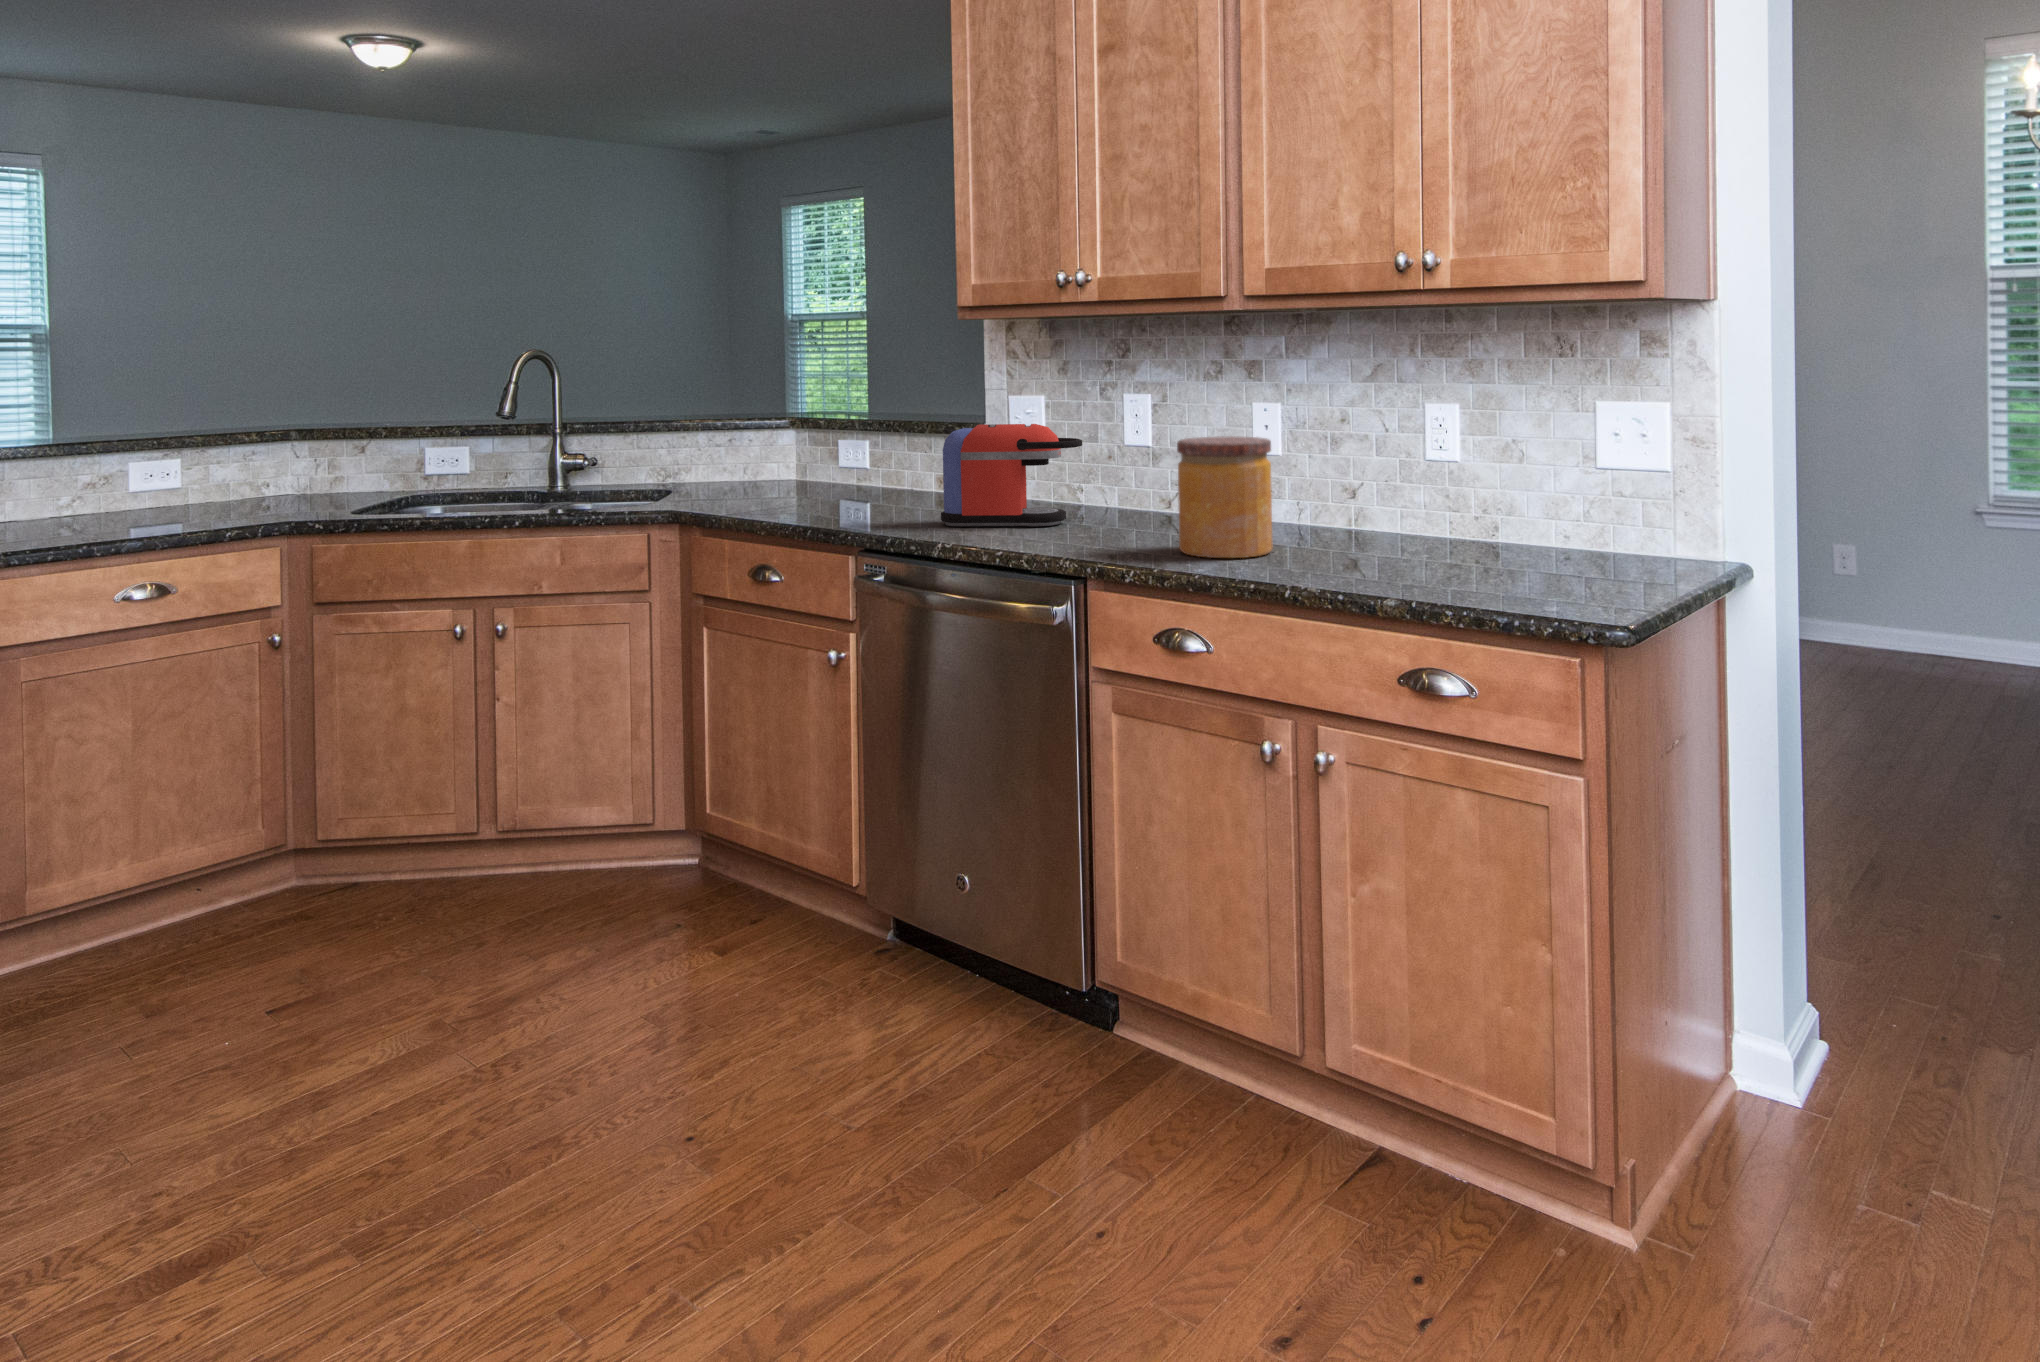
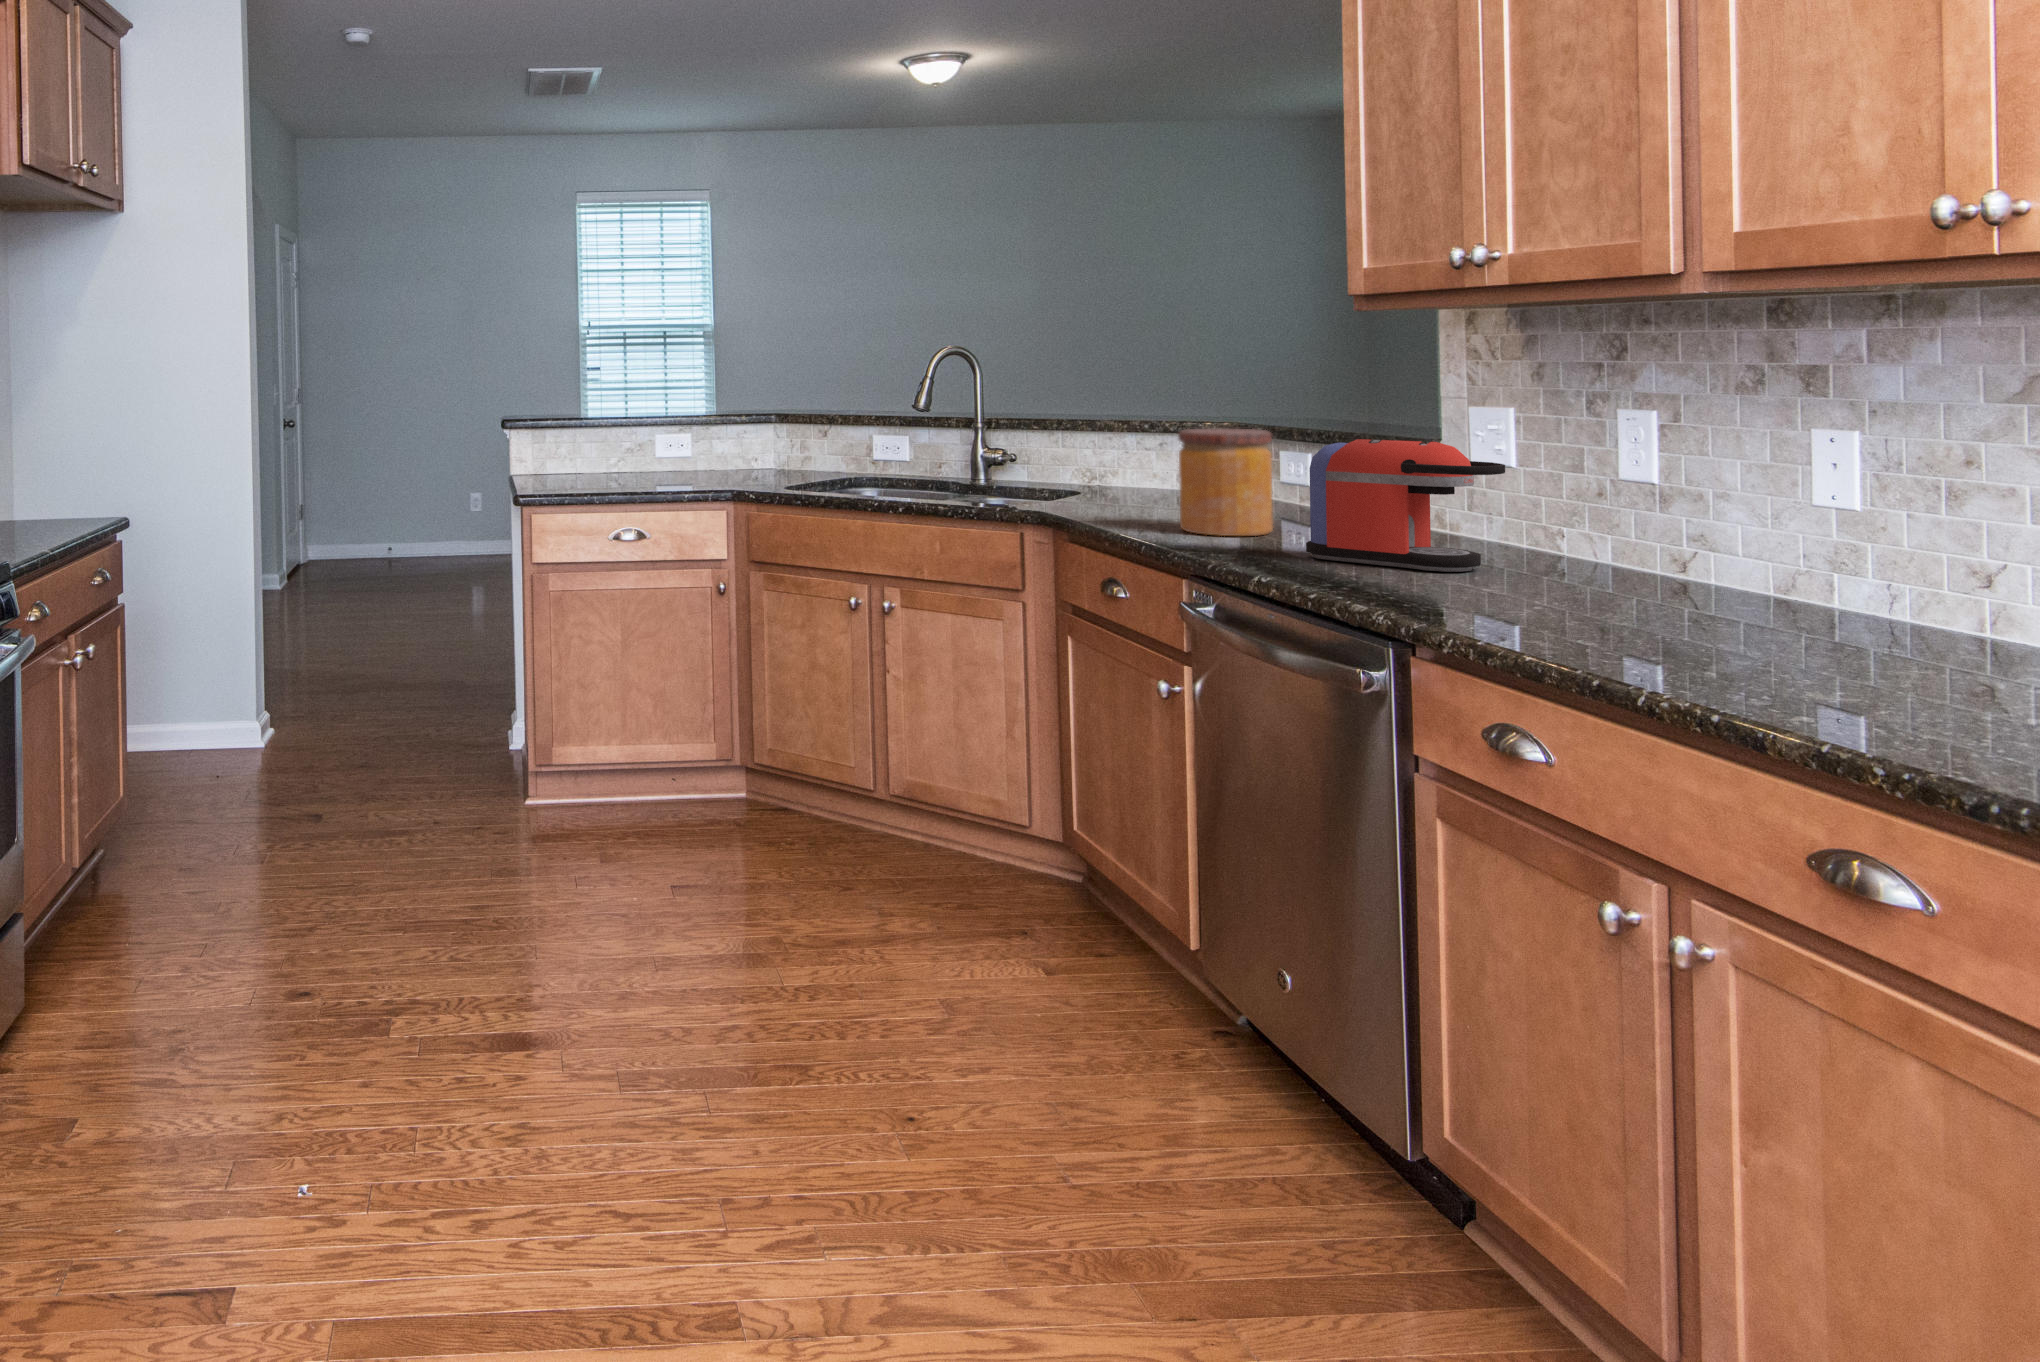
jar: present [1177,436,1272,558] -> present [1178,429,1273,536]

